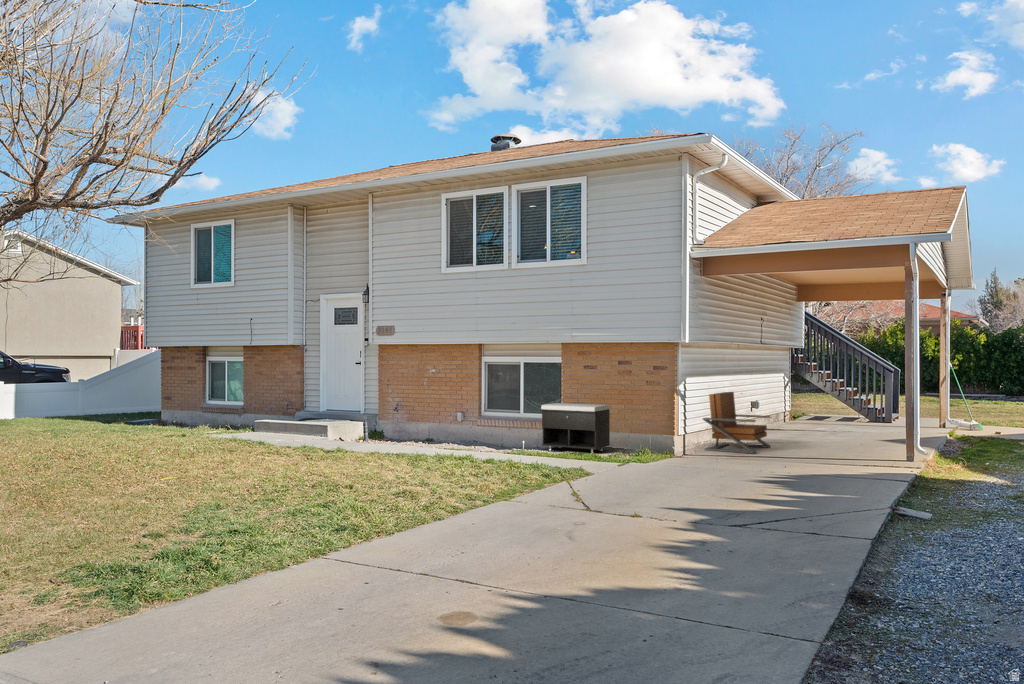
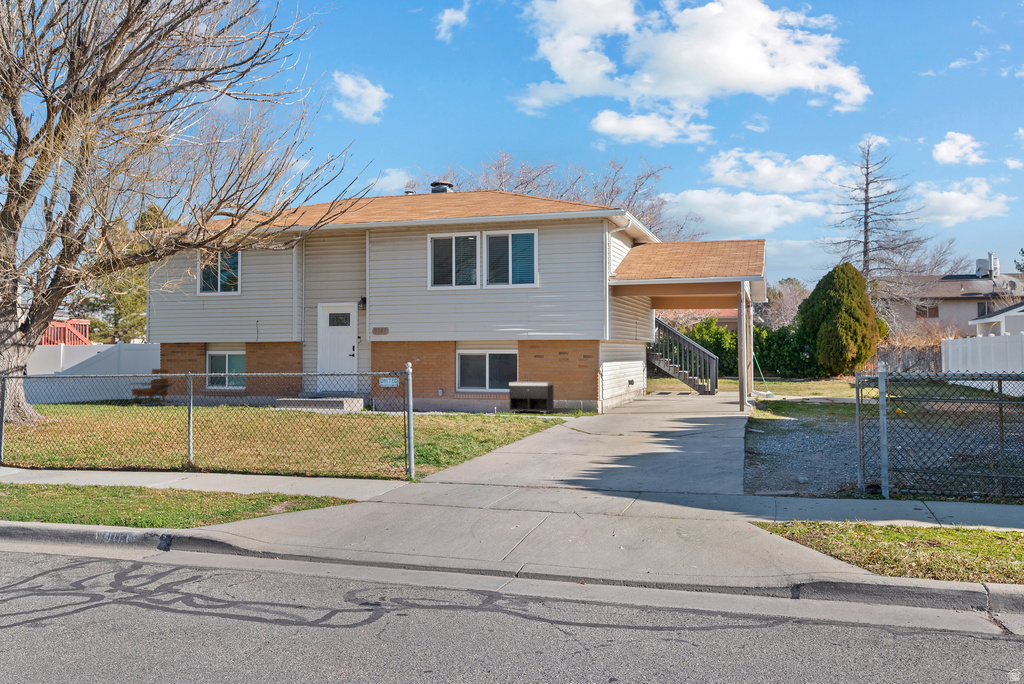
lounge chair: present [703,392,770,454] -> present [130,369,173,404]

